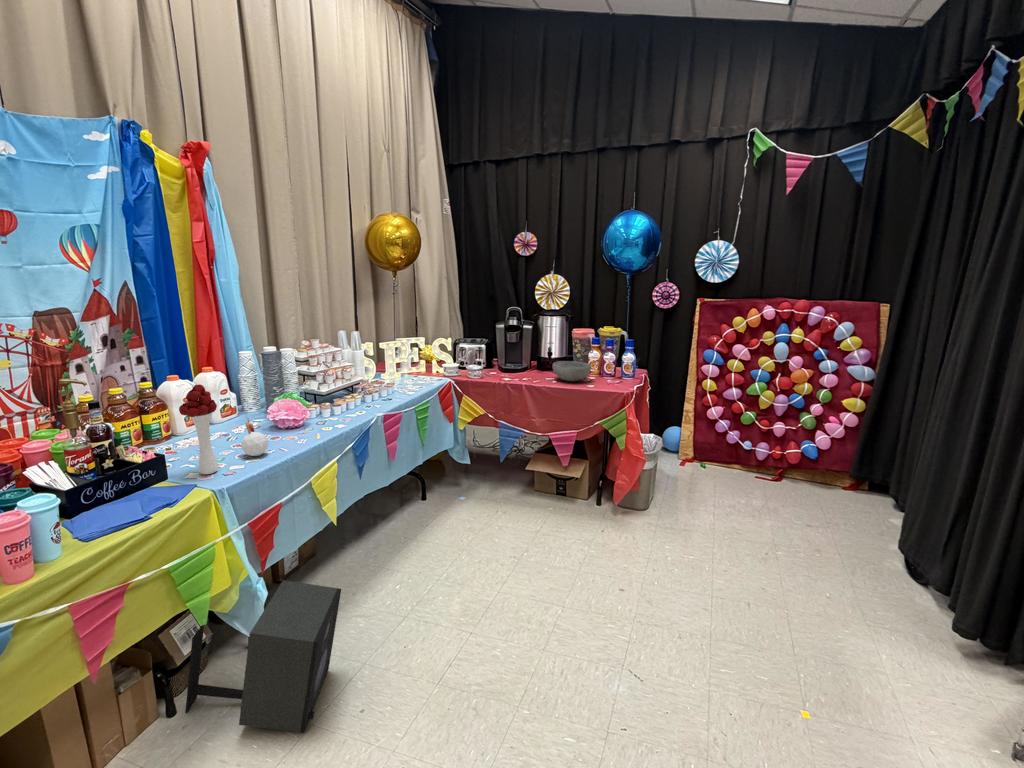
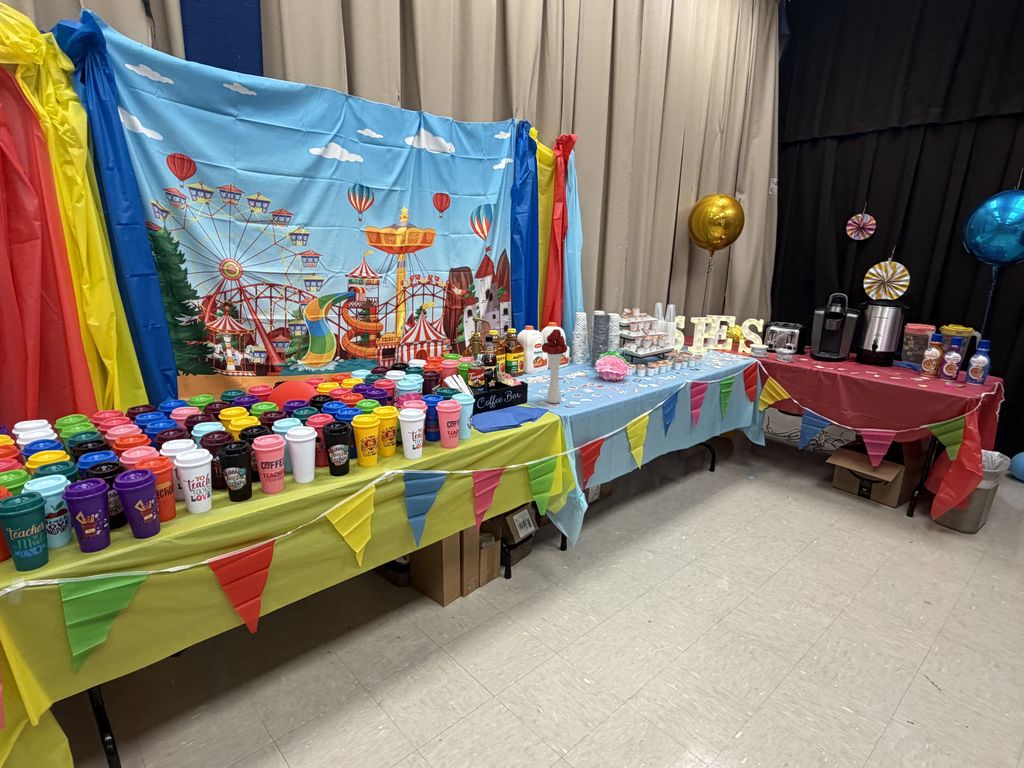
bowl: present [553,361,591,381] -> none [890,353,947,377]
candle: present [241,414,268,456] -> none [577,360,598,397]
speaker: present [185,580,341,733] -> none [515,504,646,634]

